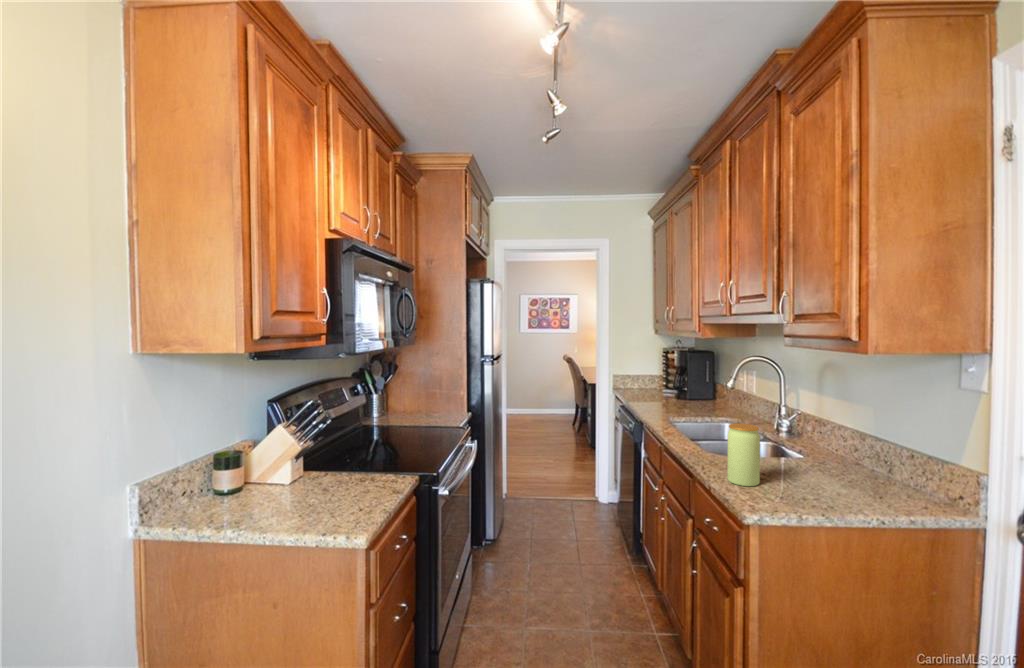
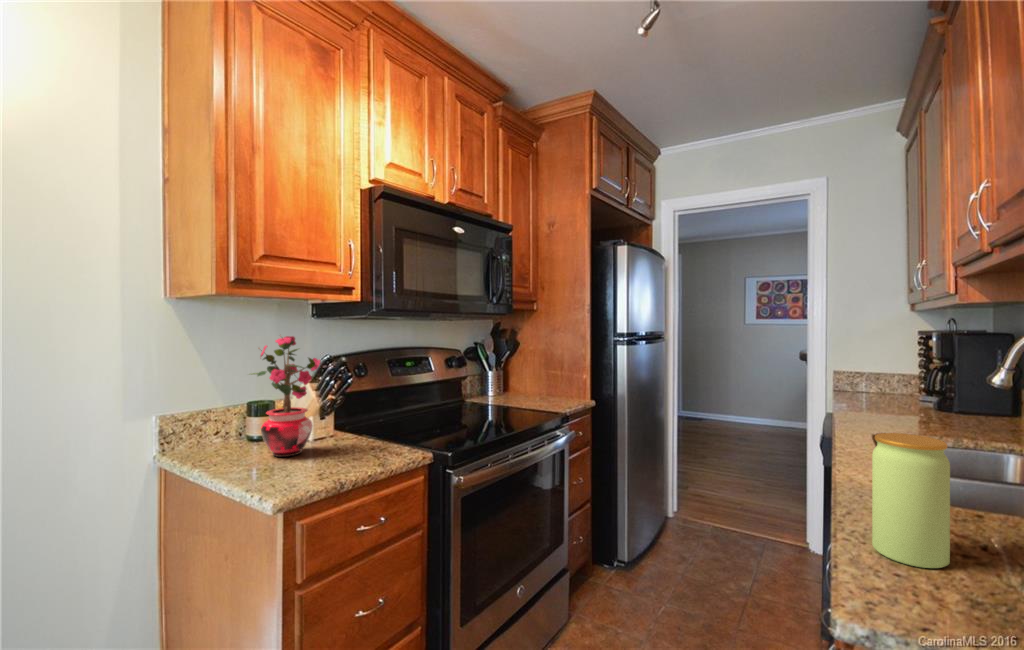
potted plant: none [251,386,319,503] -> present [253,336,320,457]

